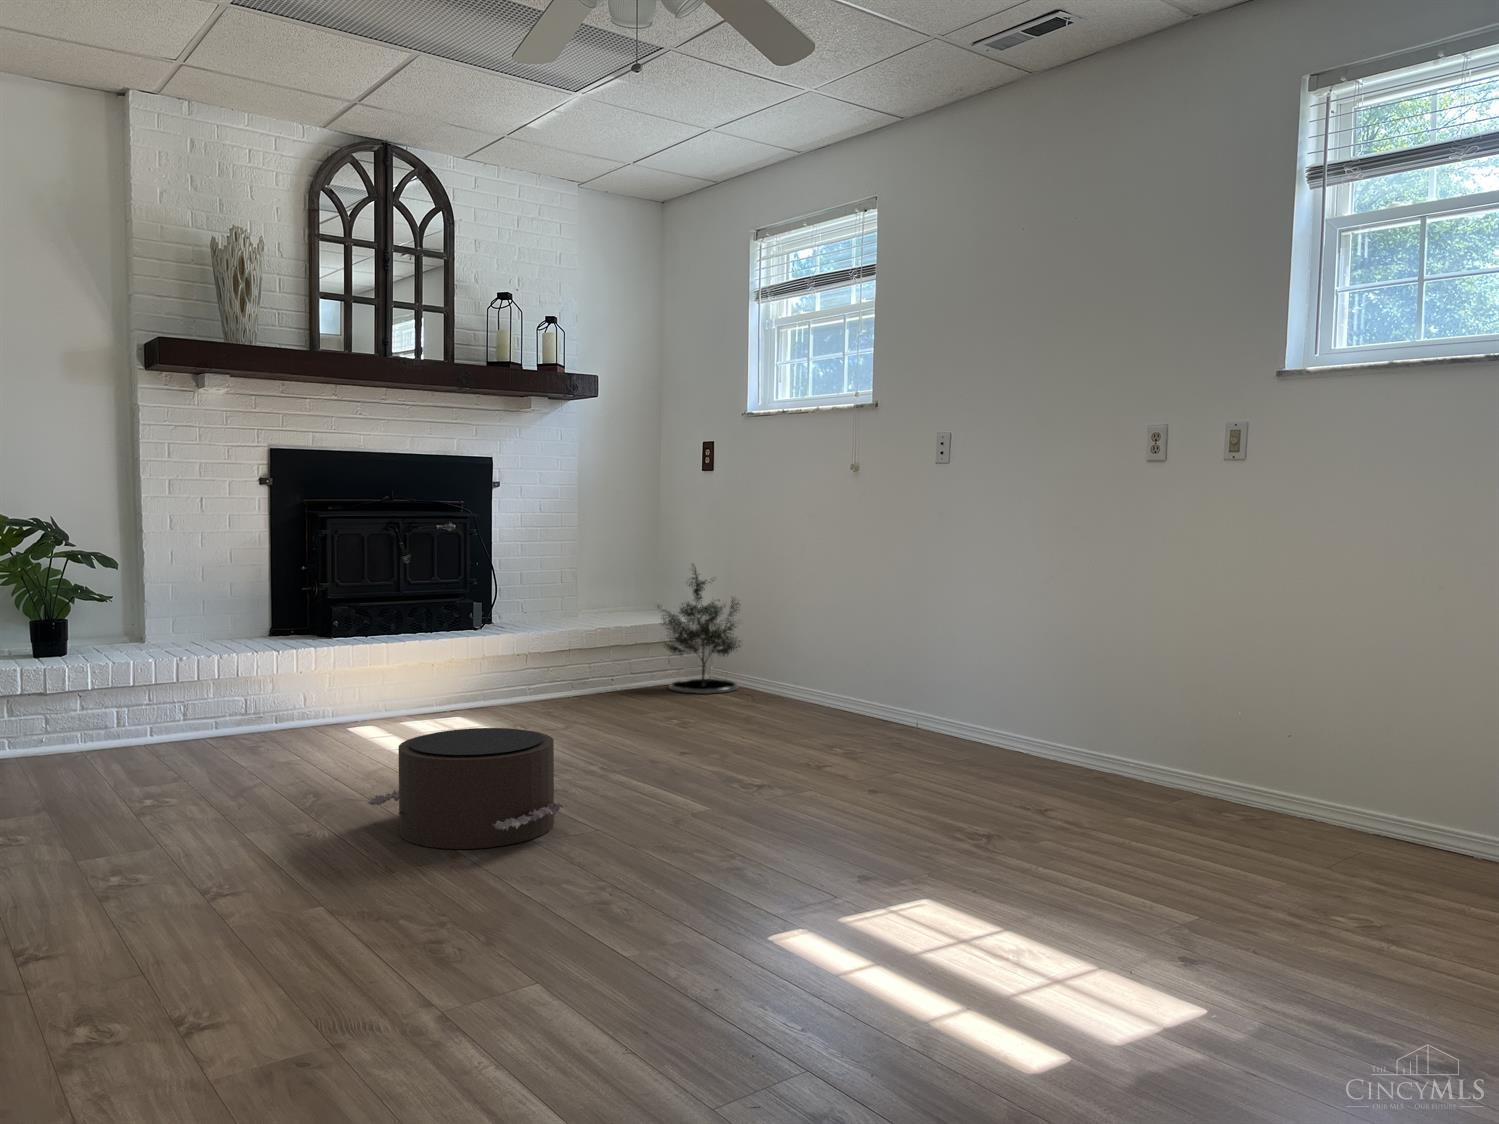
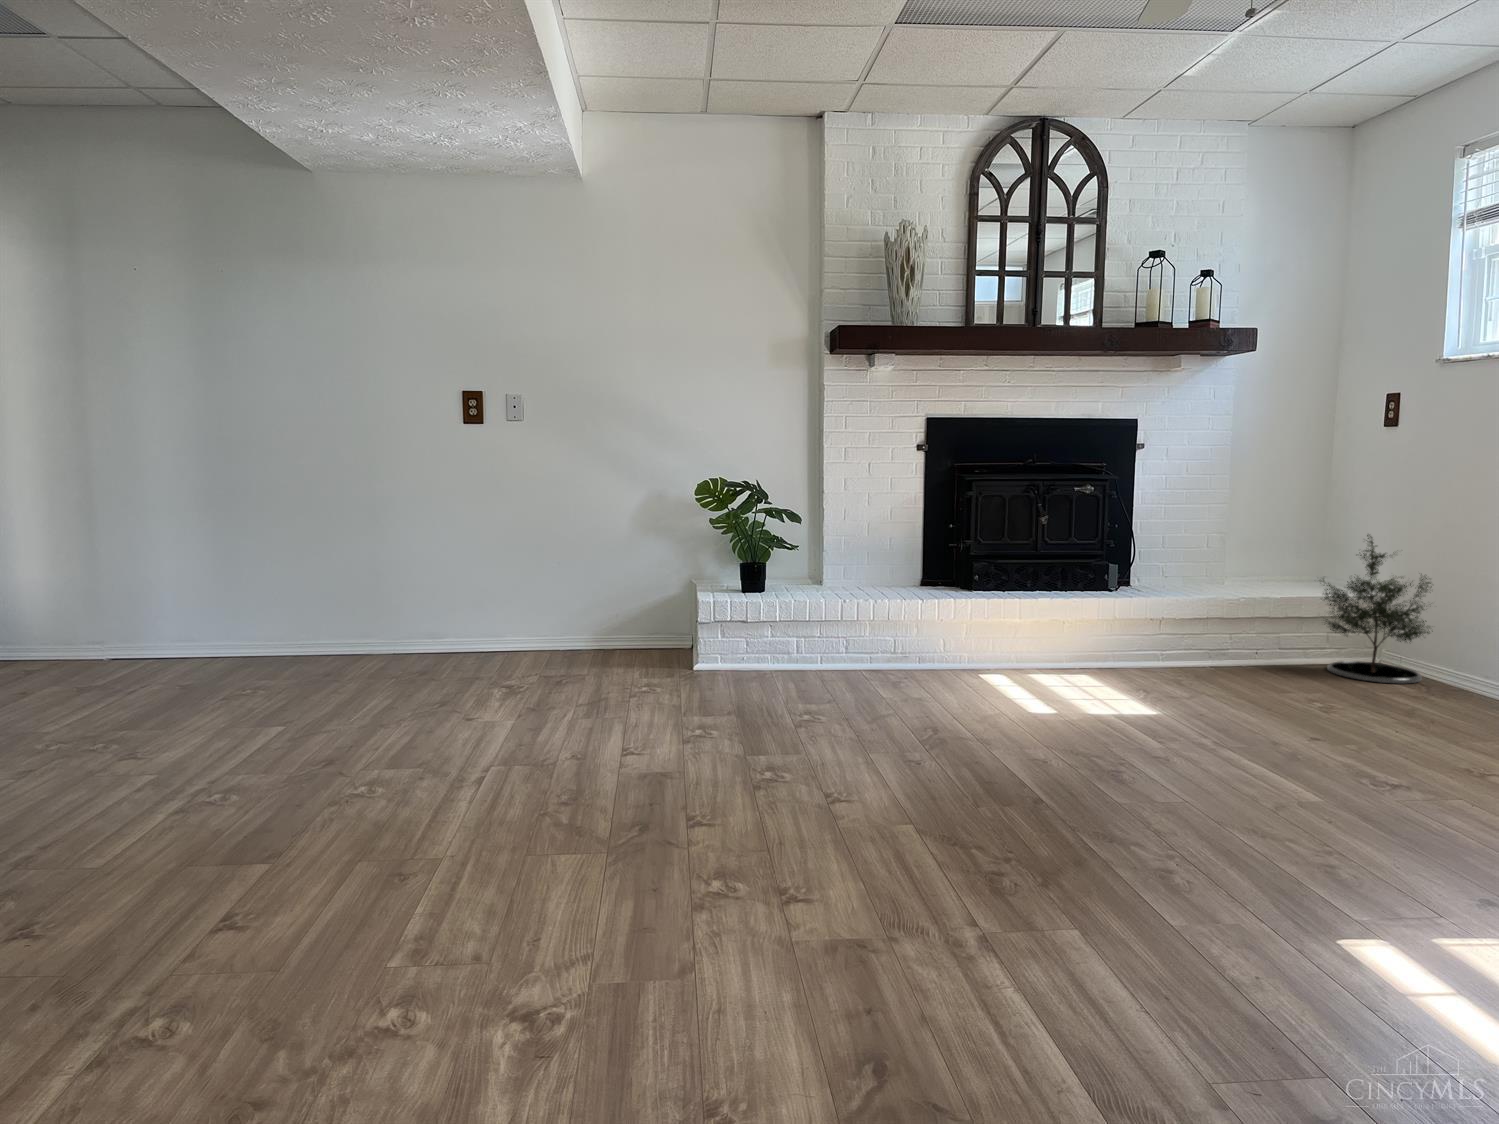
pouf: present [367,728,566,849] -> none [986,718,1216,870]

